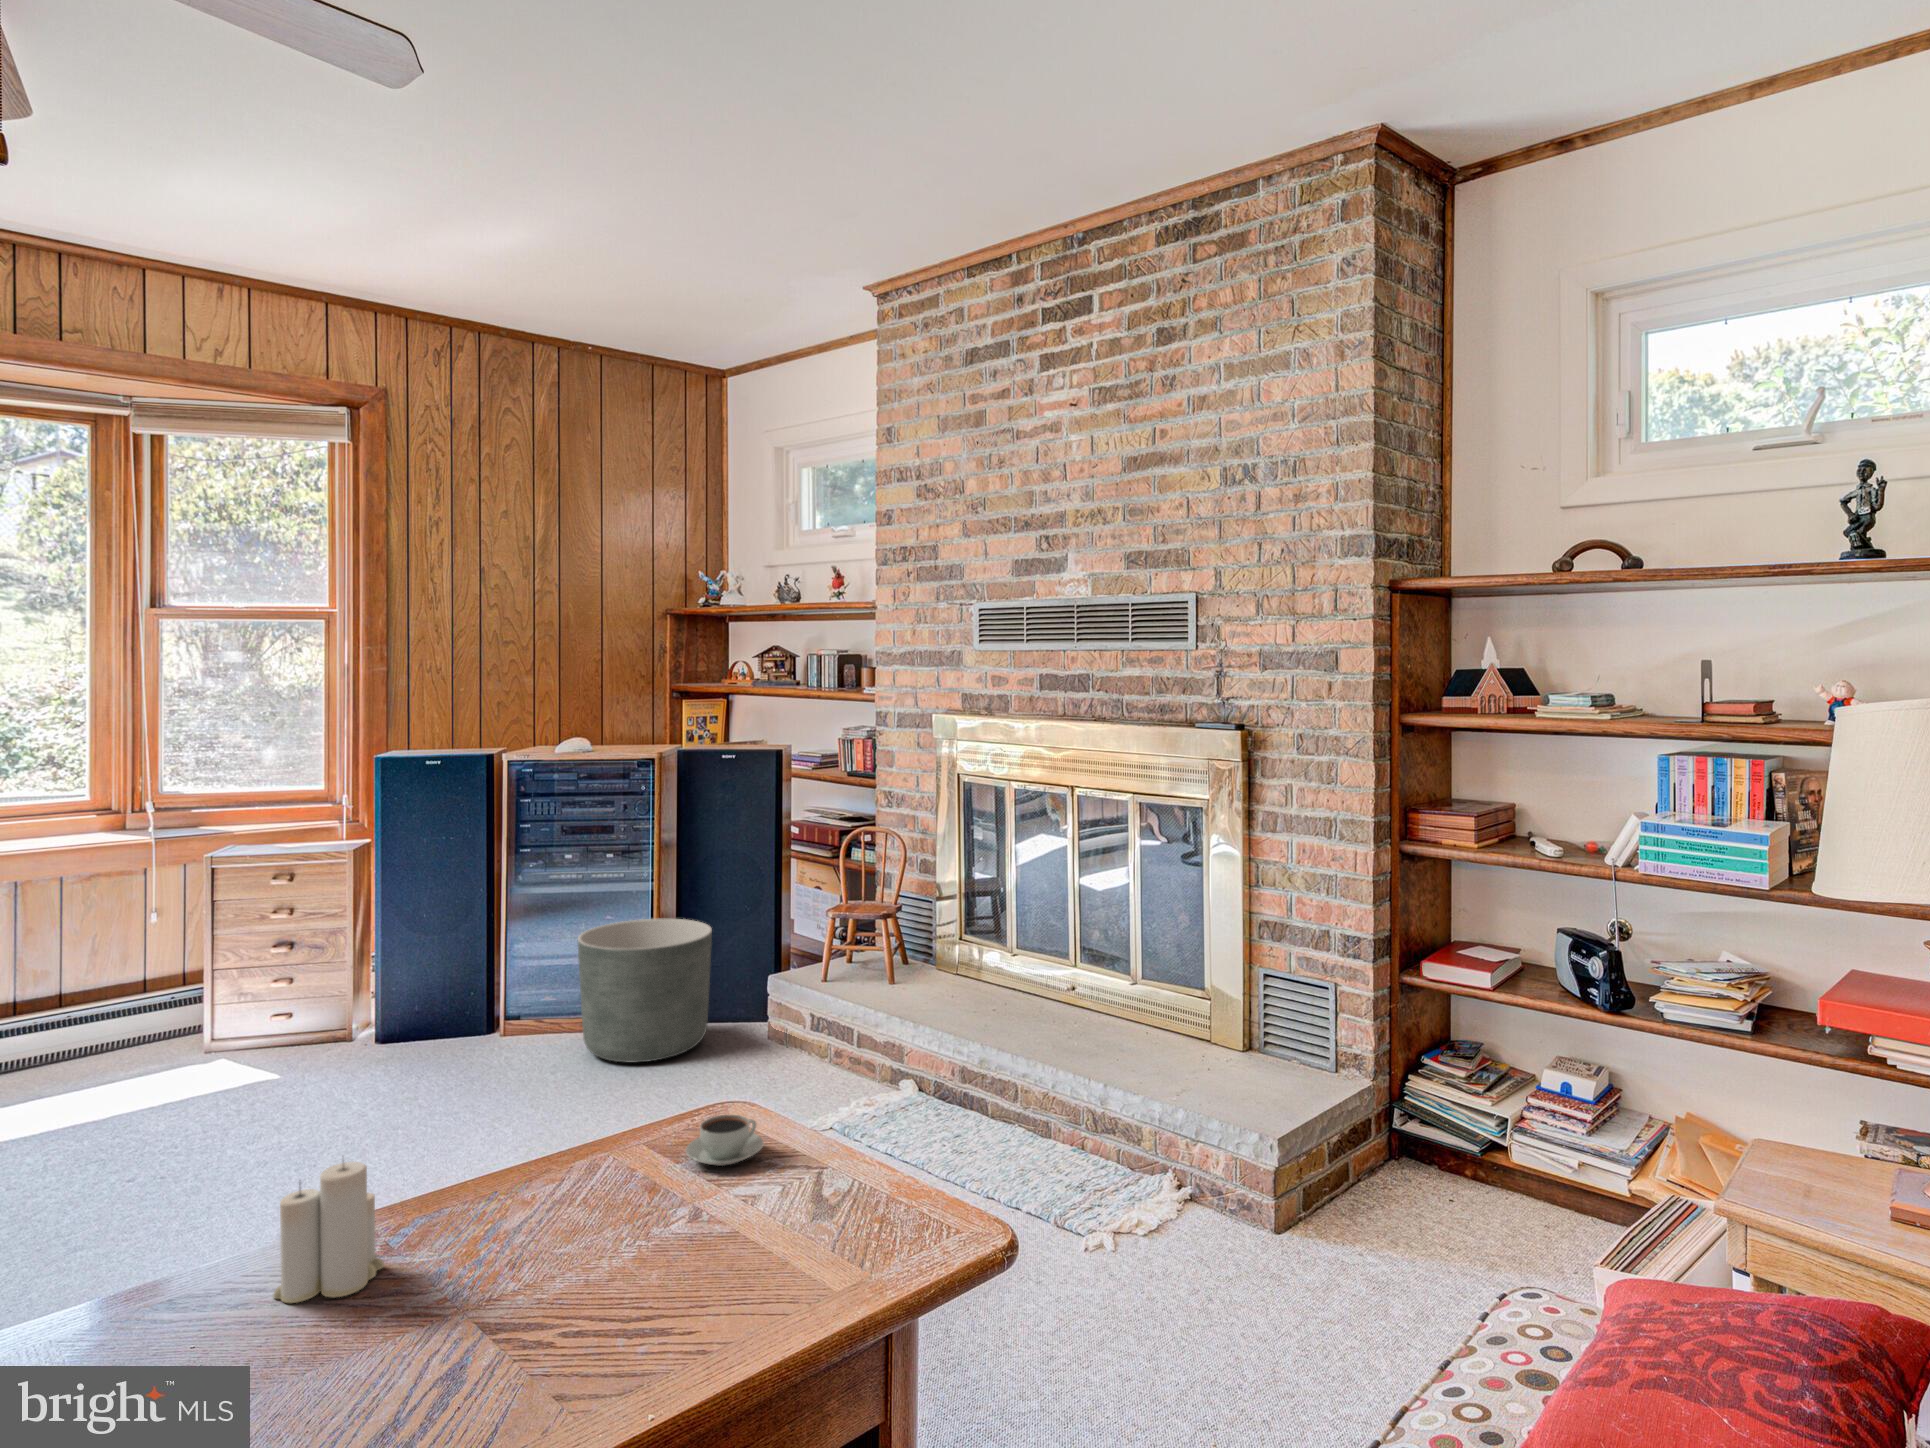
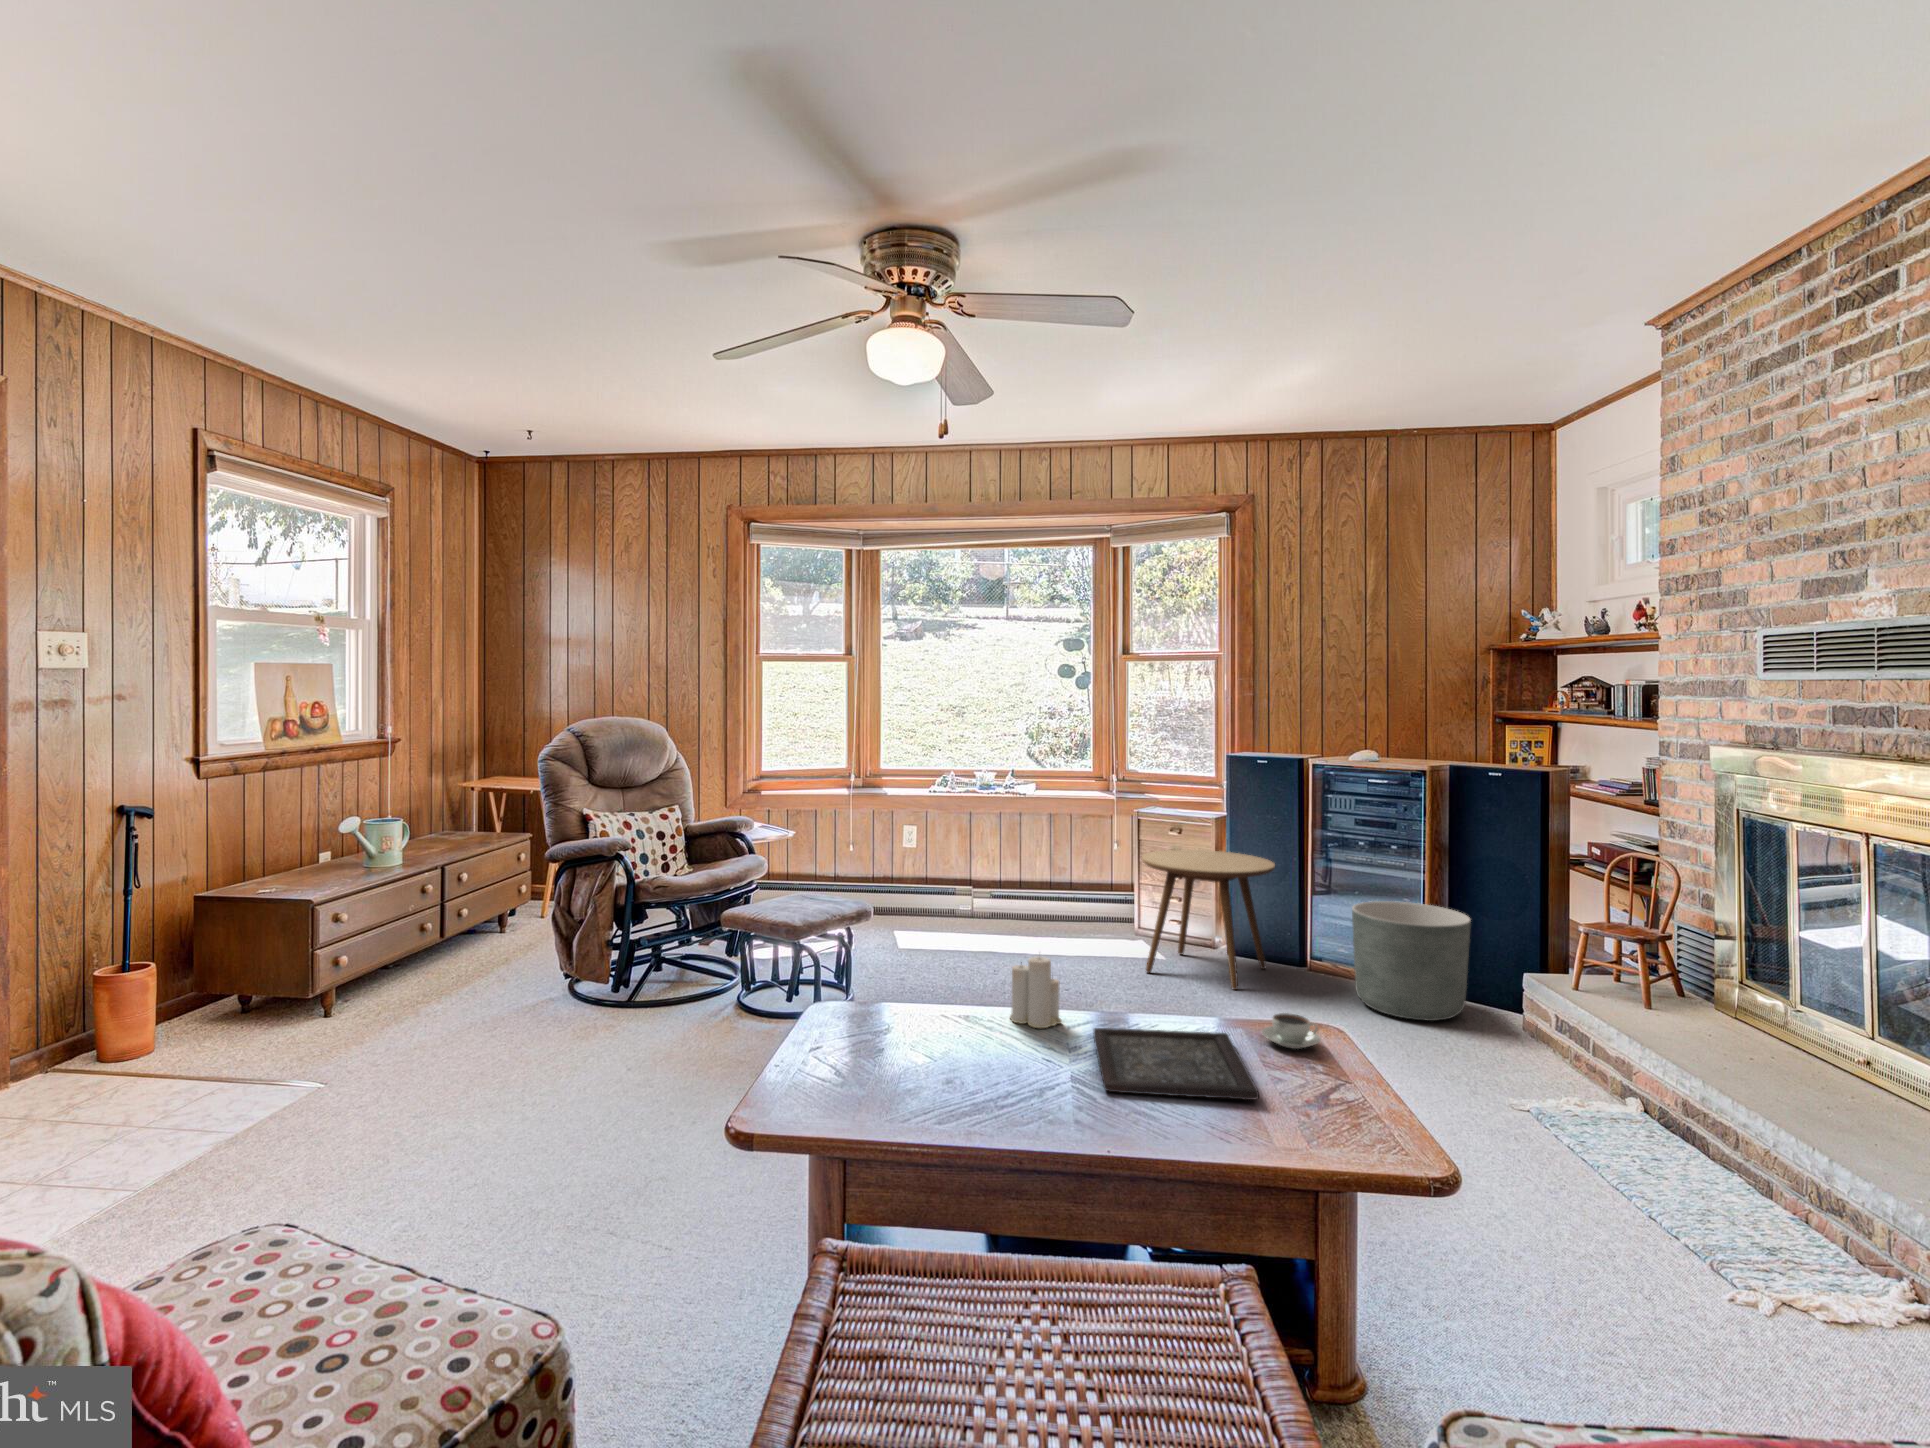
side table: none [252,896,467,1106] -> present [1142,850,1275,990]
tray: none [454,1177,778,1356] -> present [1093,1028,1259,1100]

